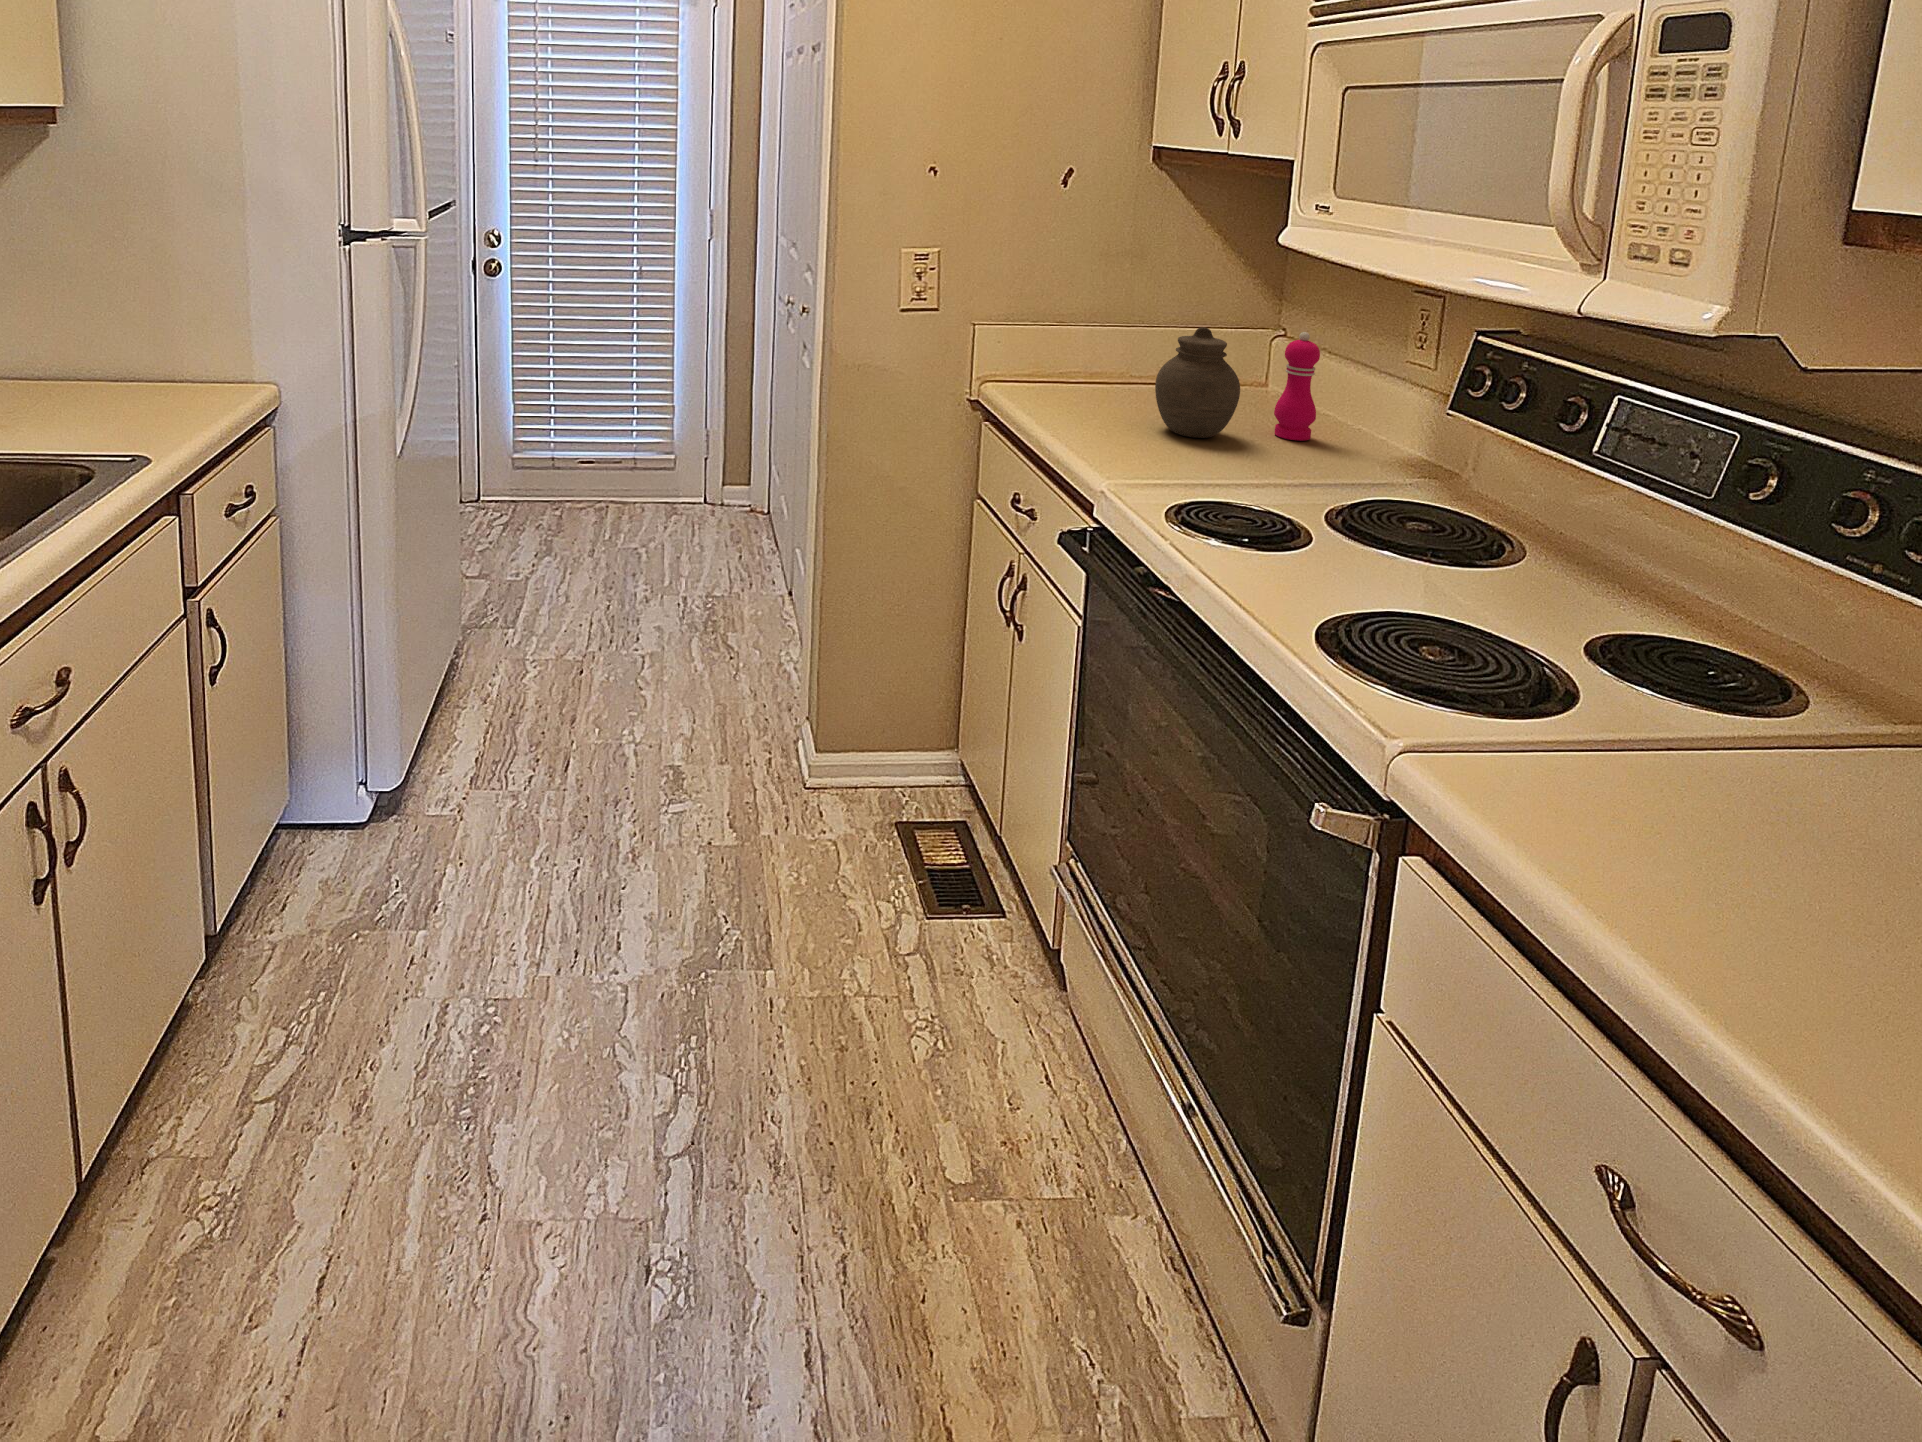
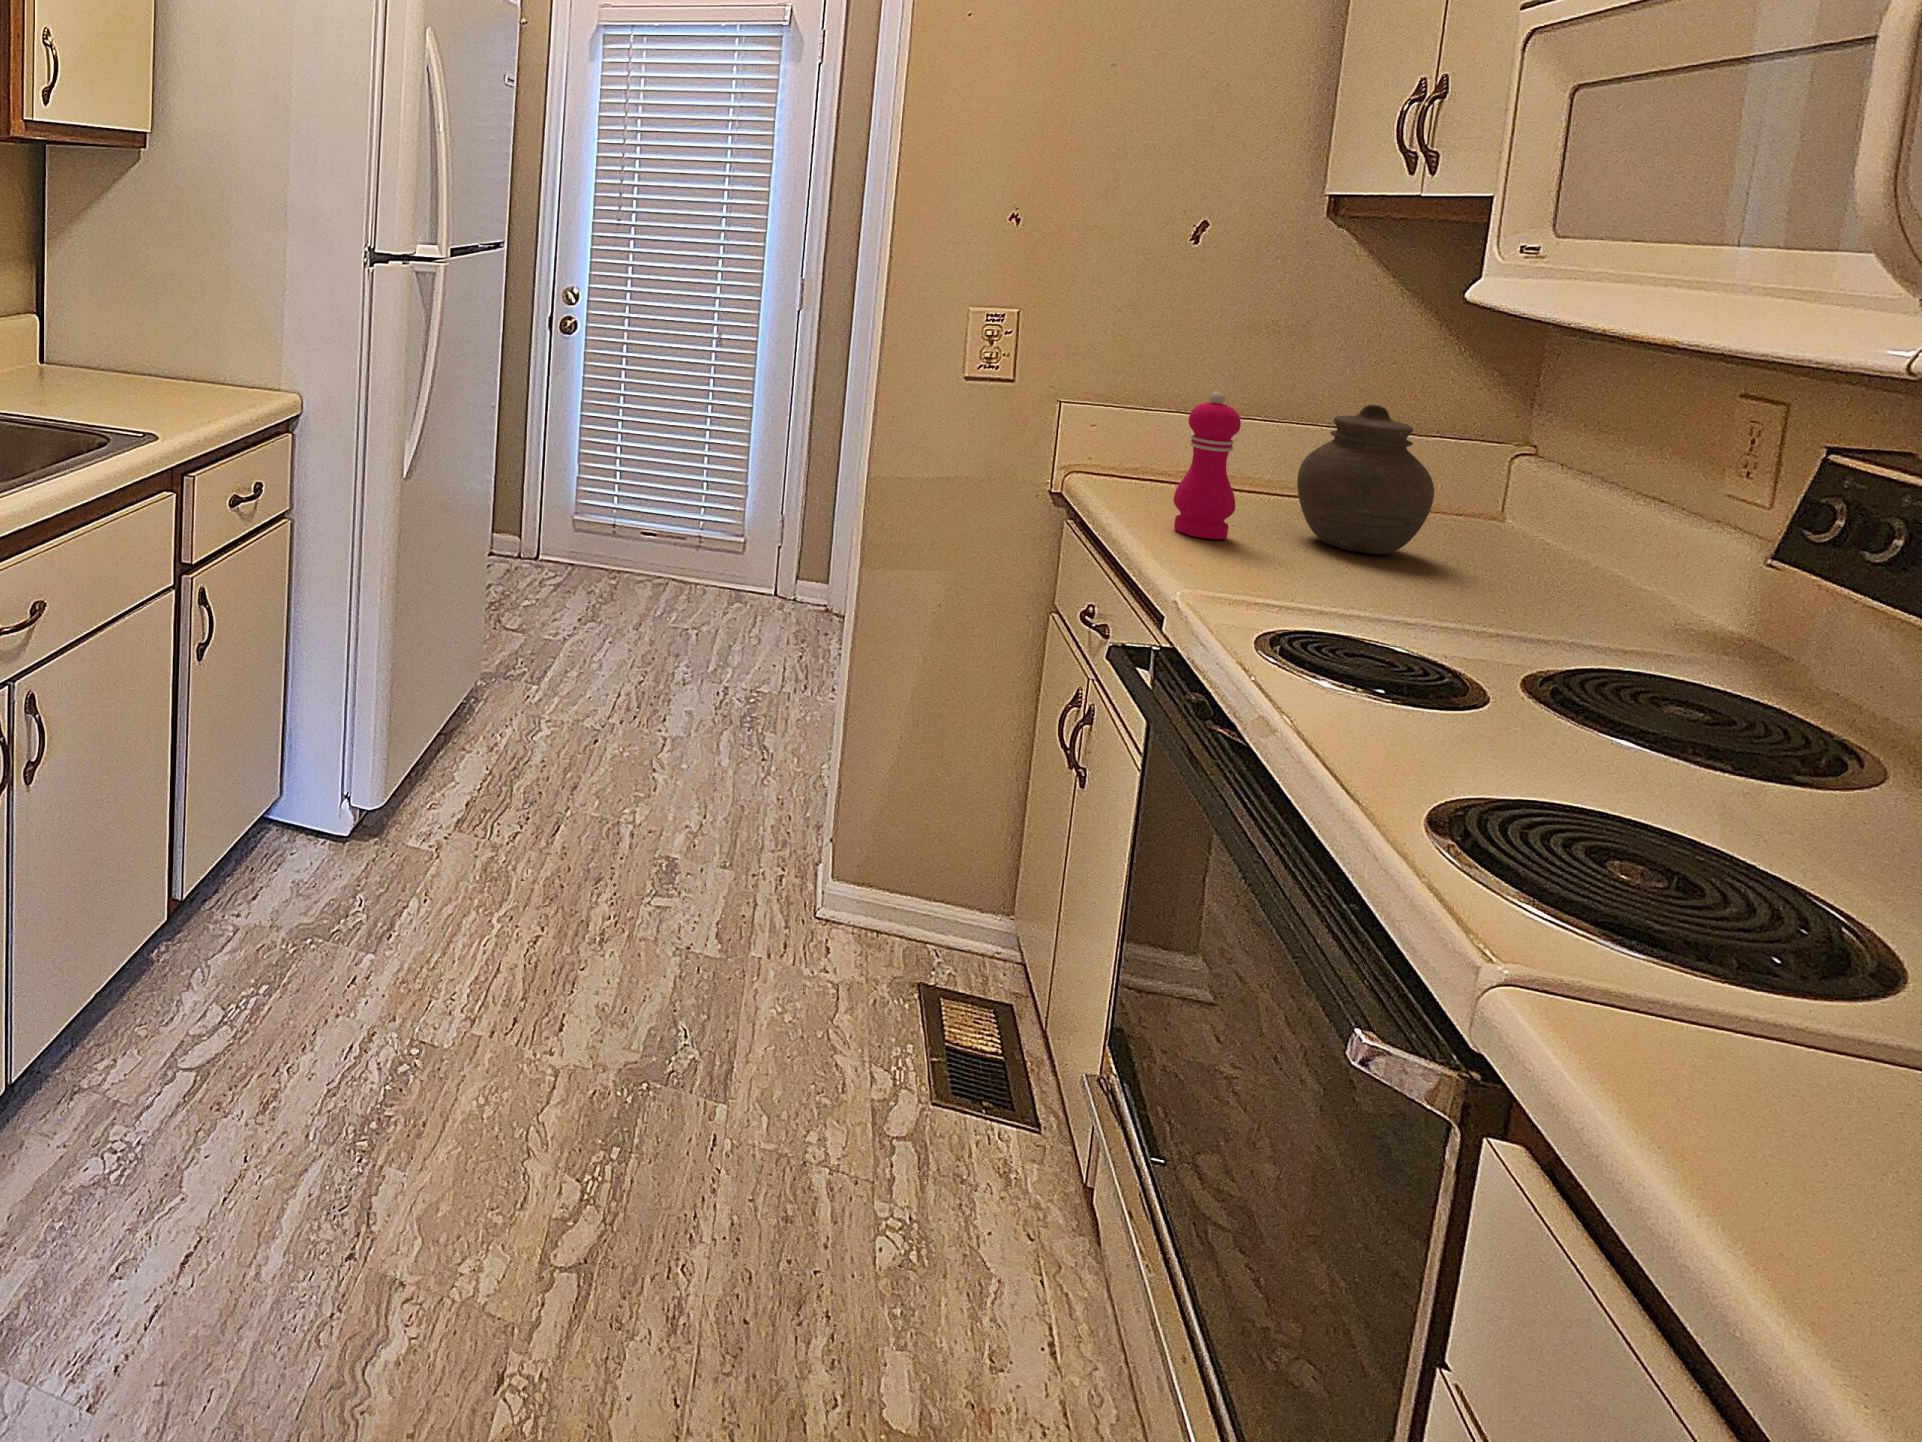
pepper mill: present [1274,332,1320,441] -> present [1173,392,1241,539]

